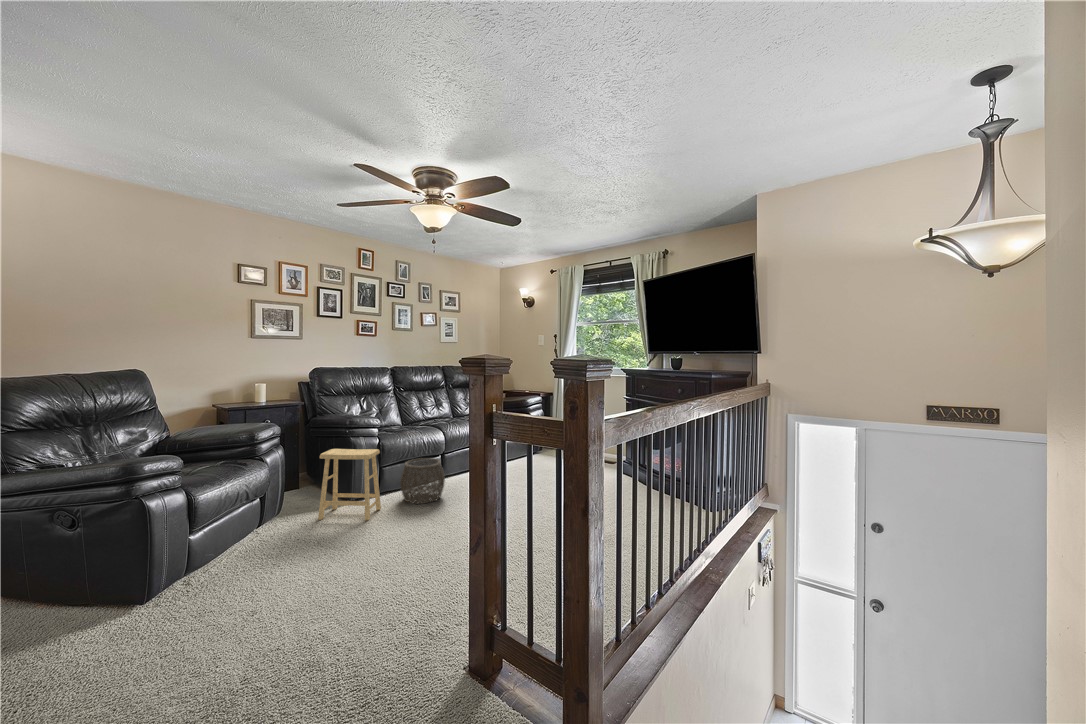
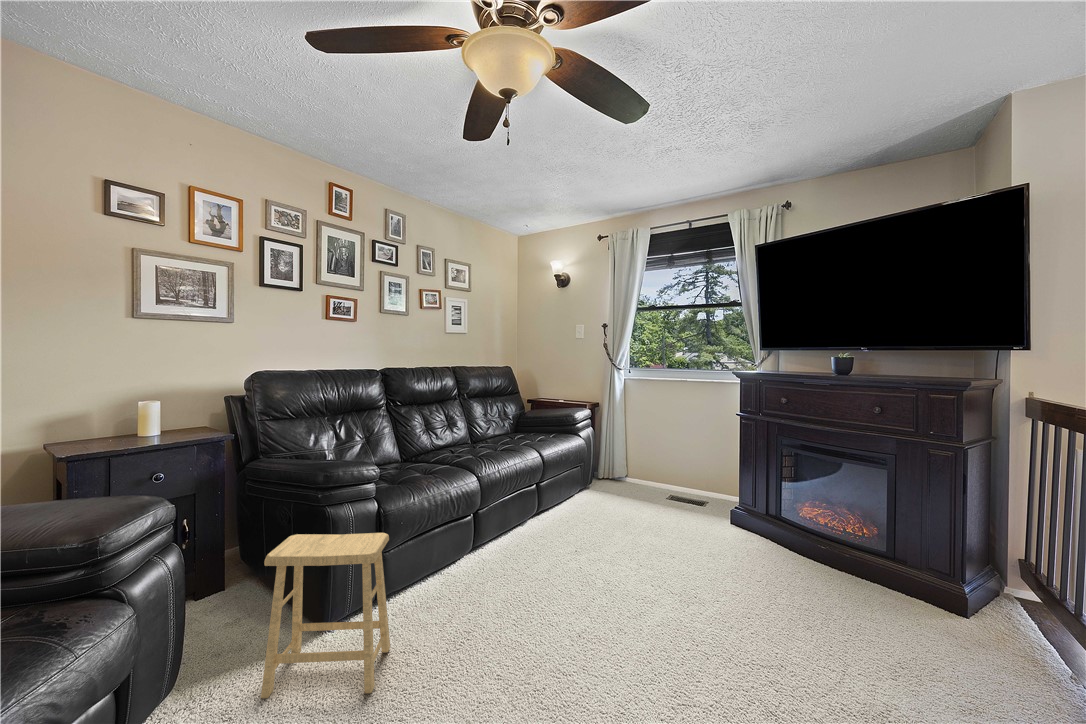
woven basket: present [400,458,445,504] -> none [421,531,501,628]

